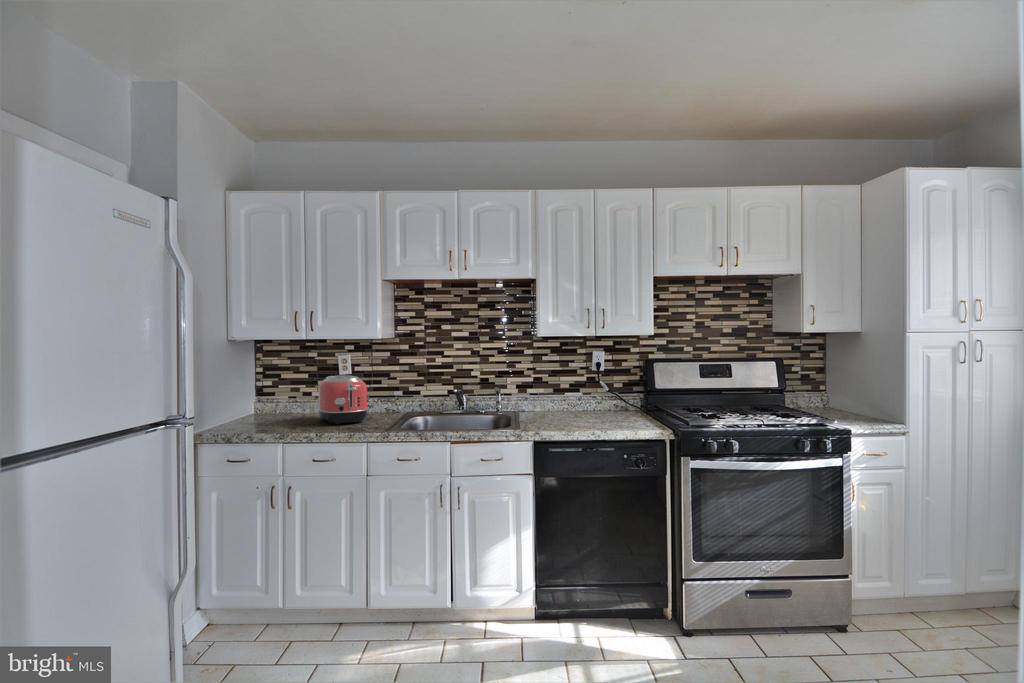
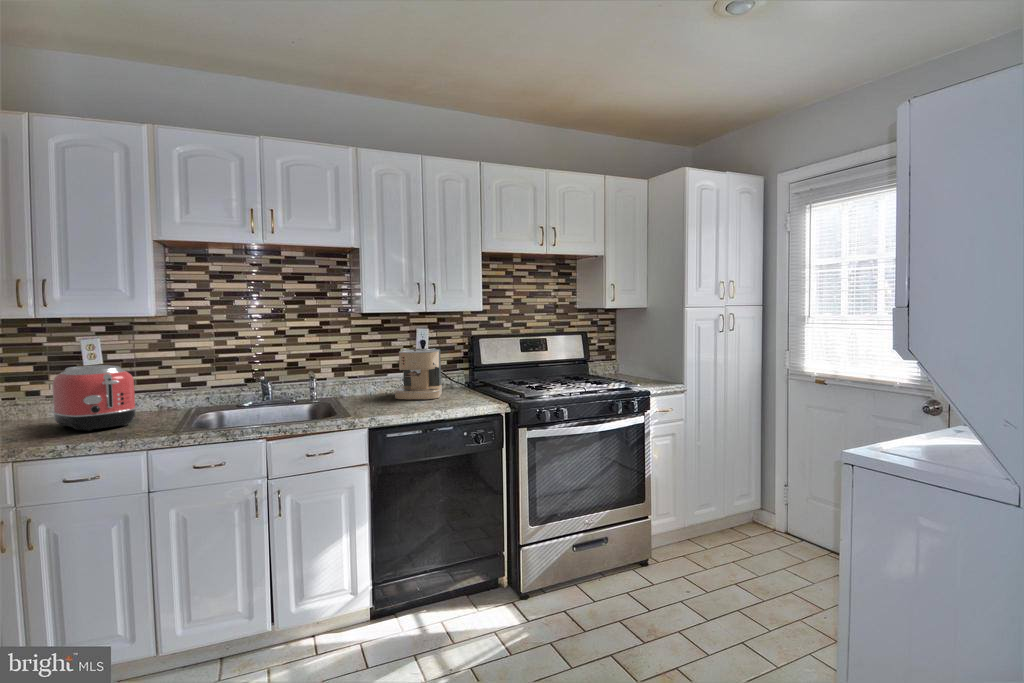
coffee maker: none [566,370,612,419] -> present [394,348,442,399]

